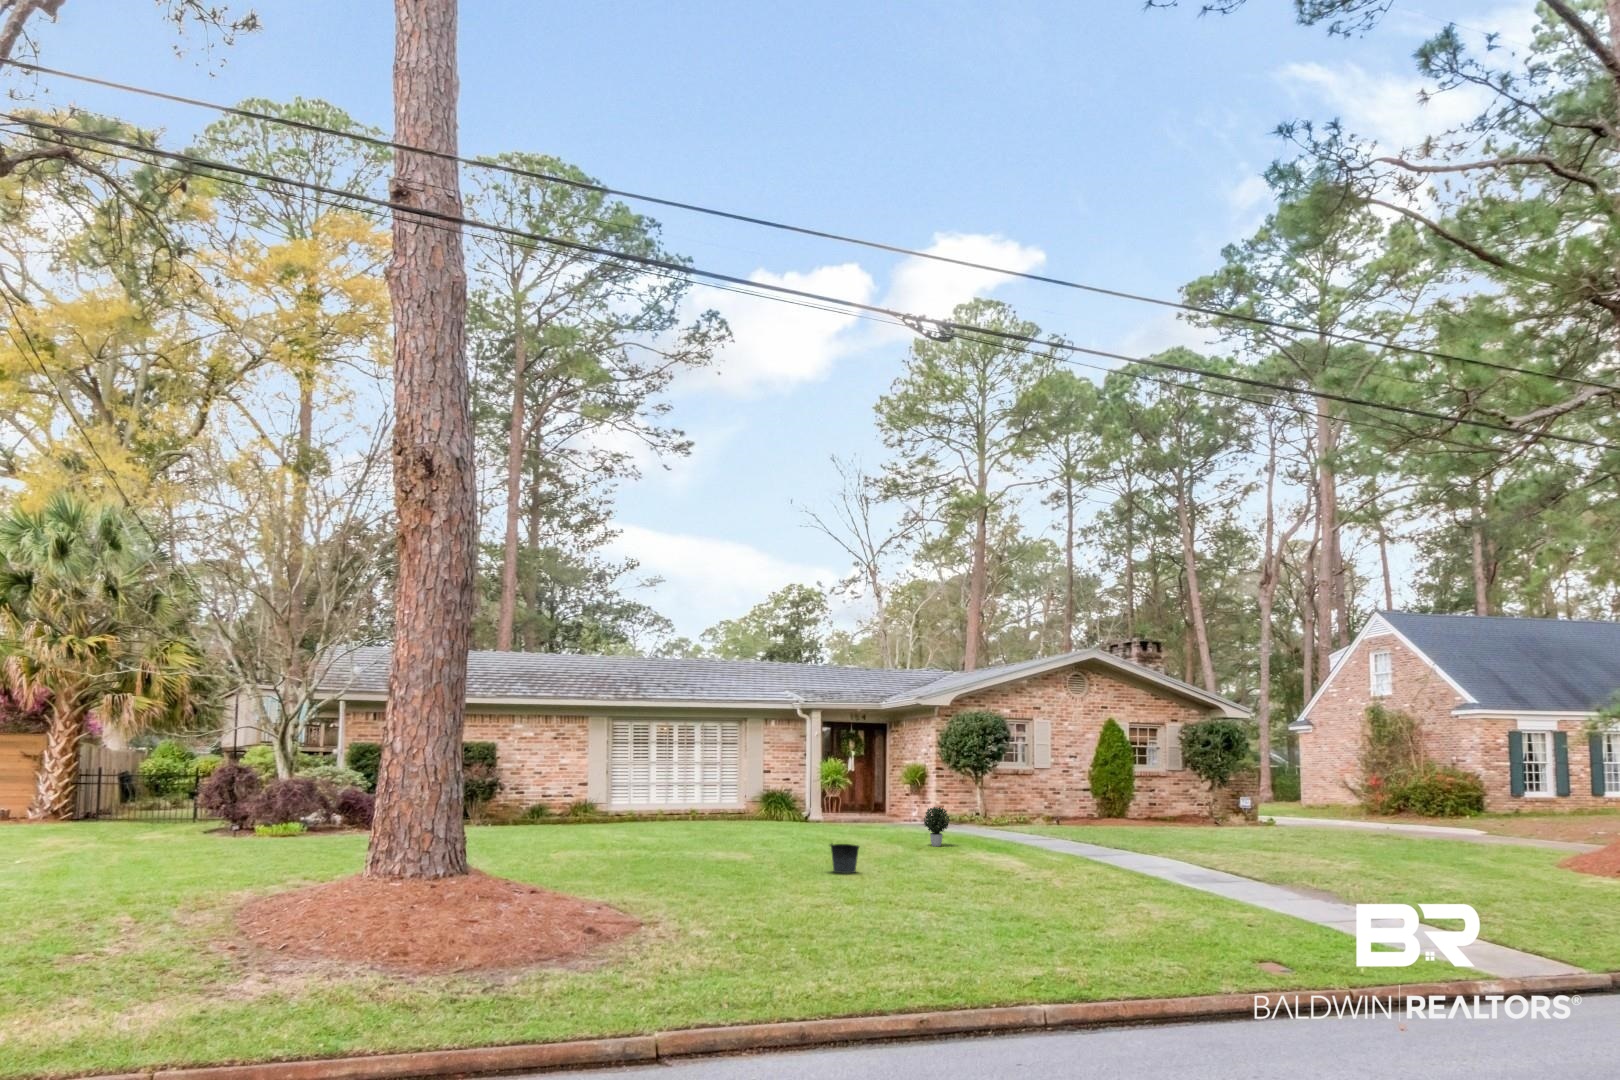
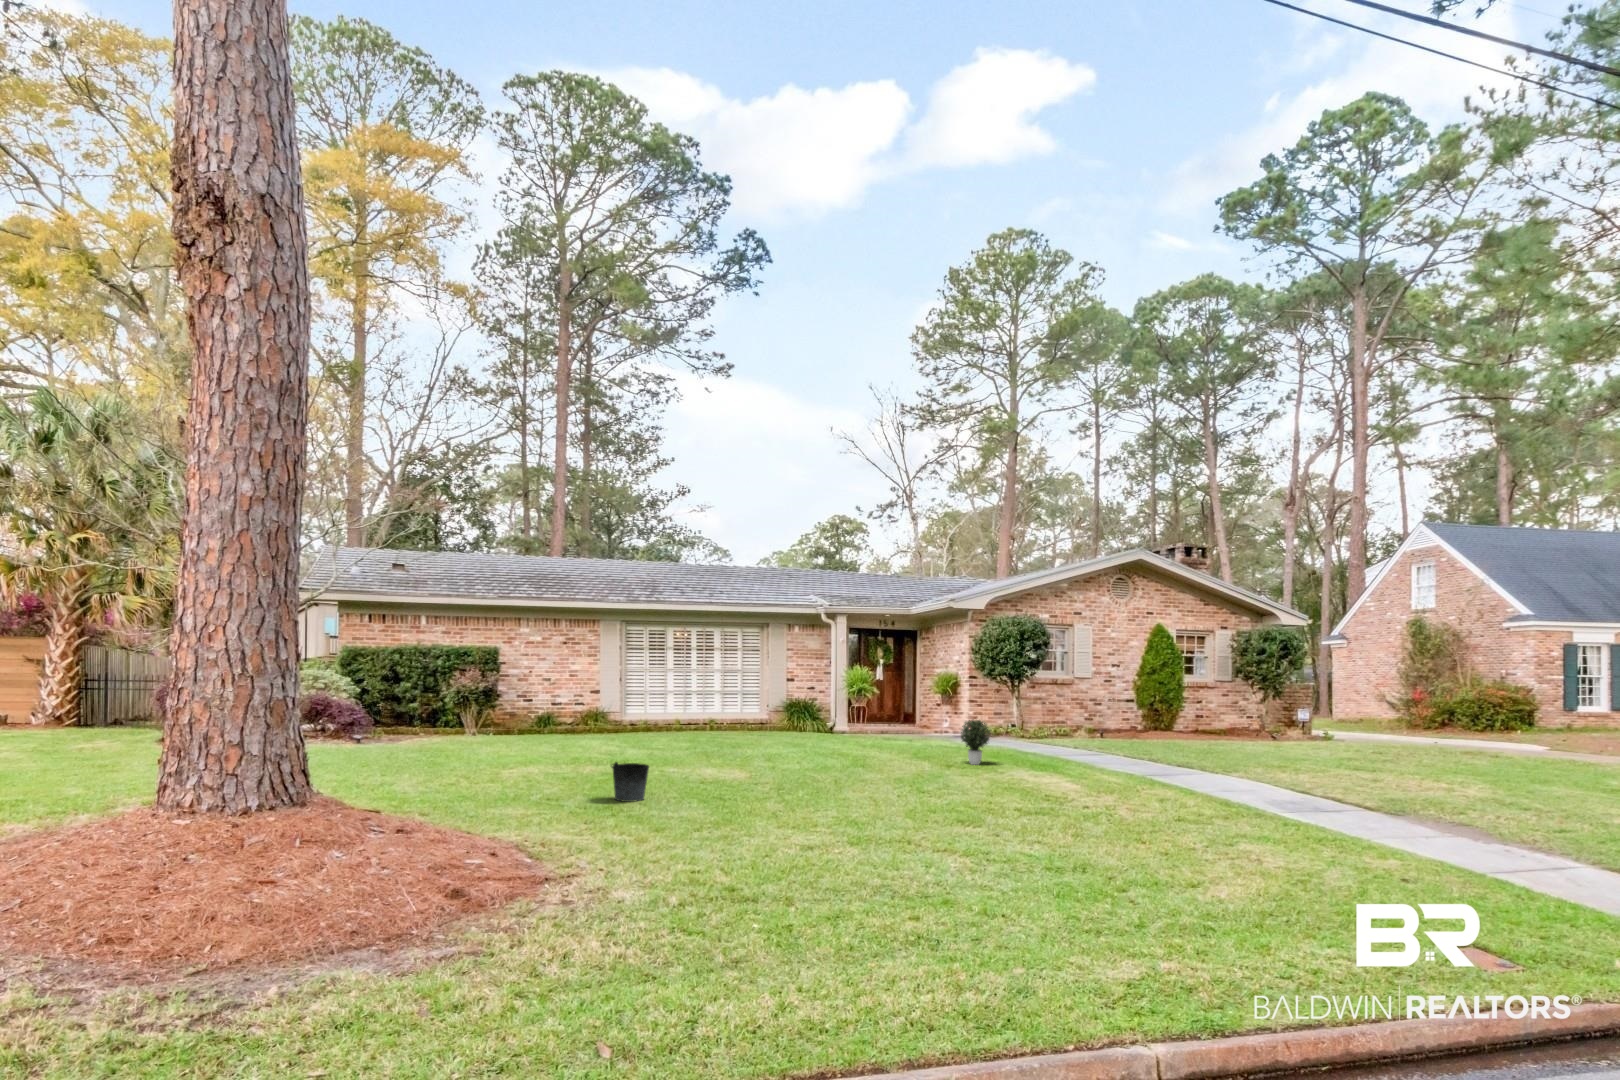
bucket: present [830,844,859,873] -> present [611,762,649,802]

